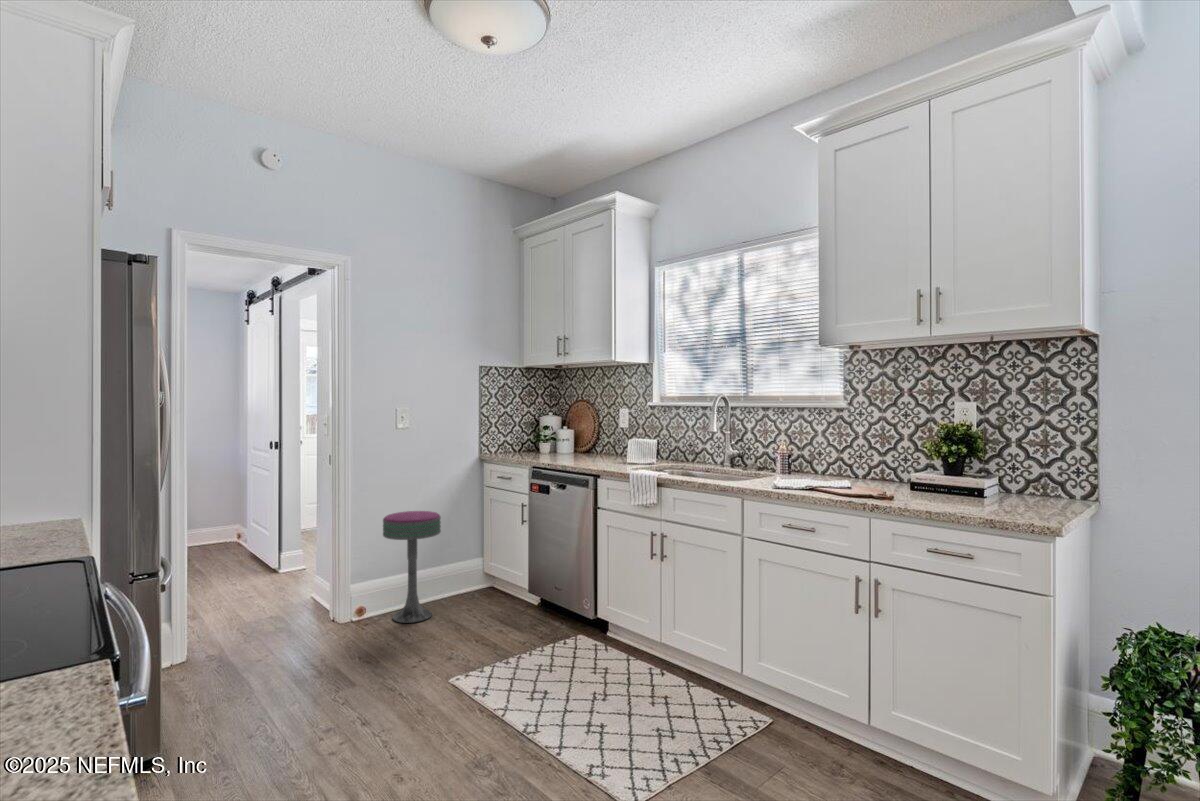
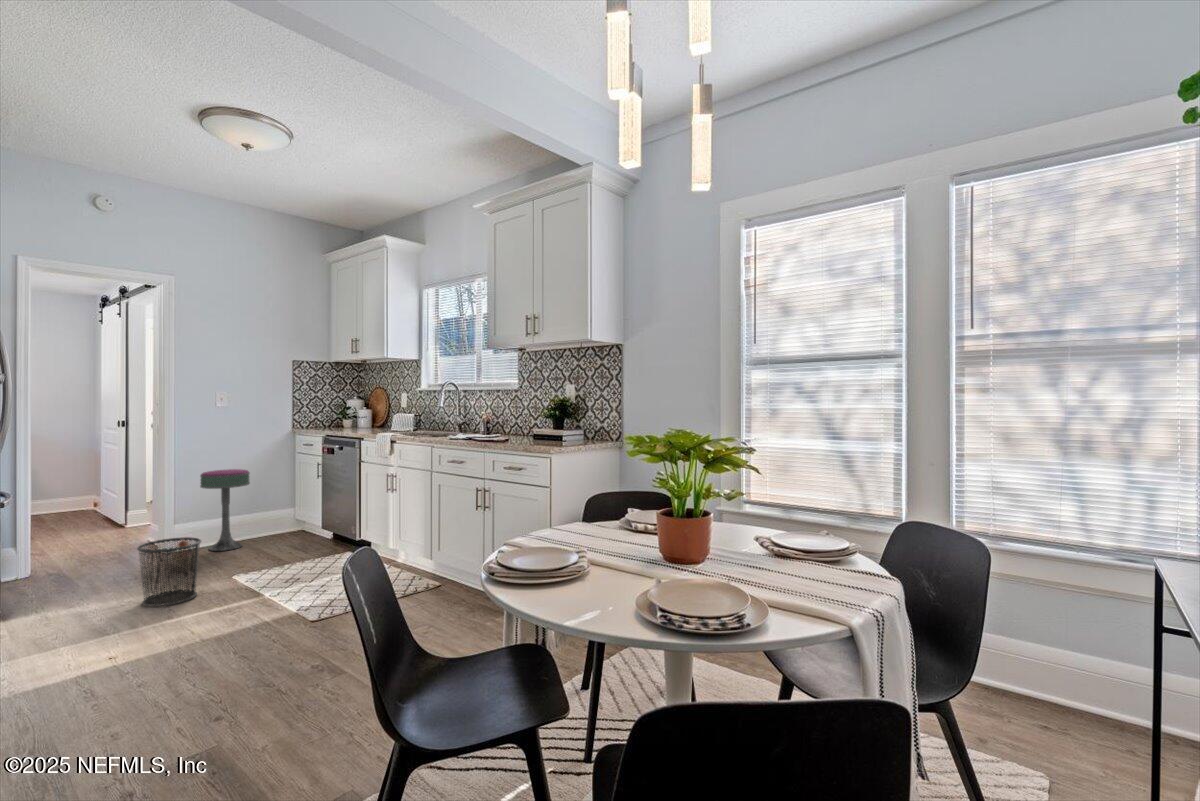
waste bin: none [339,628,422,742] -> present [137,537,201,607]

